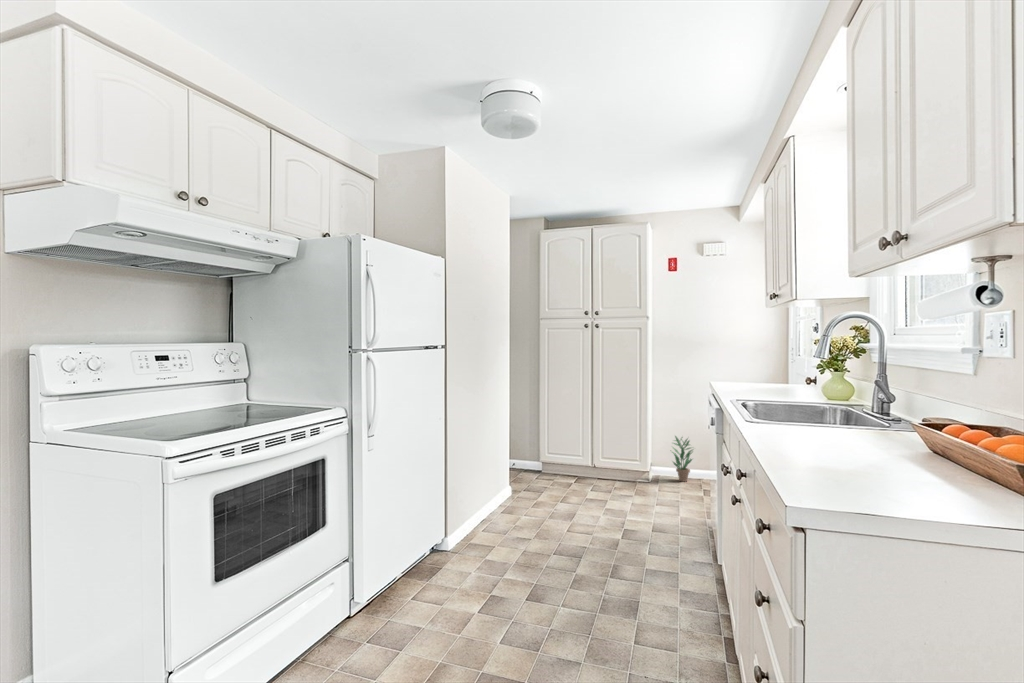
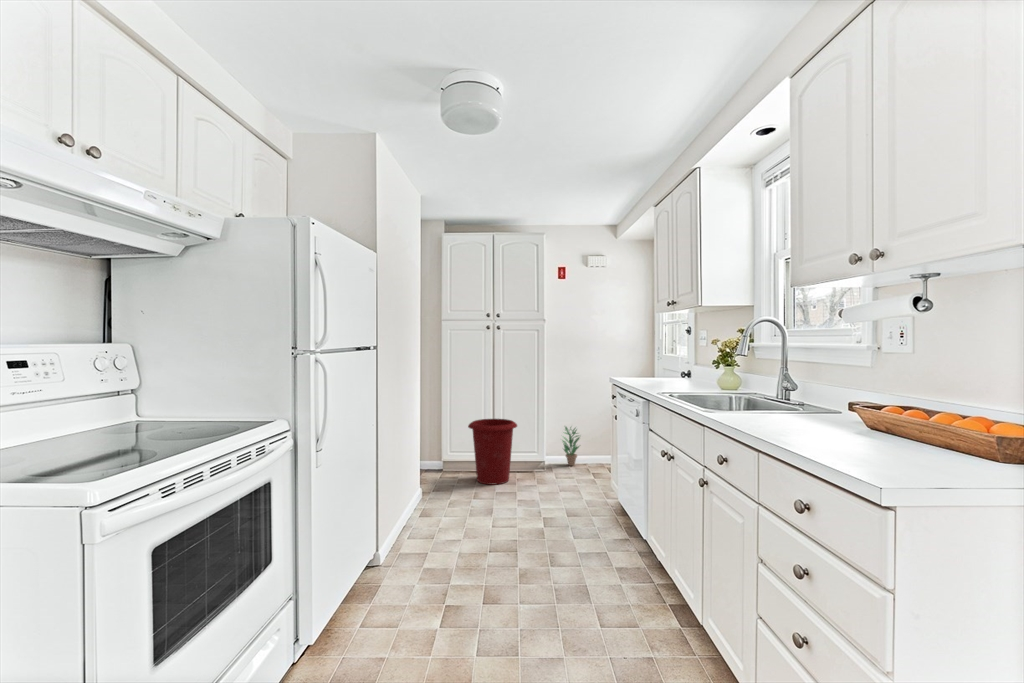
waste bin: none [561,423,615,493] -> present [468,419,517,485]

